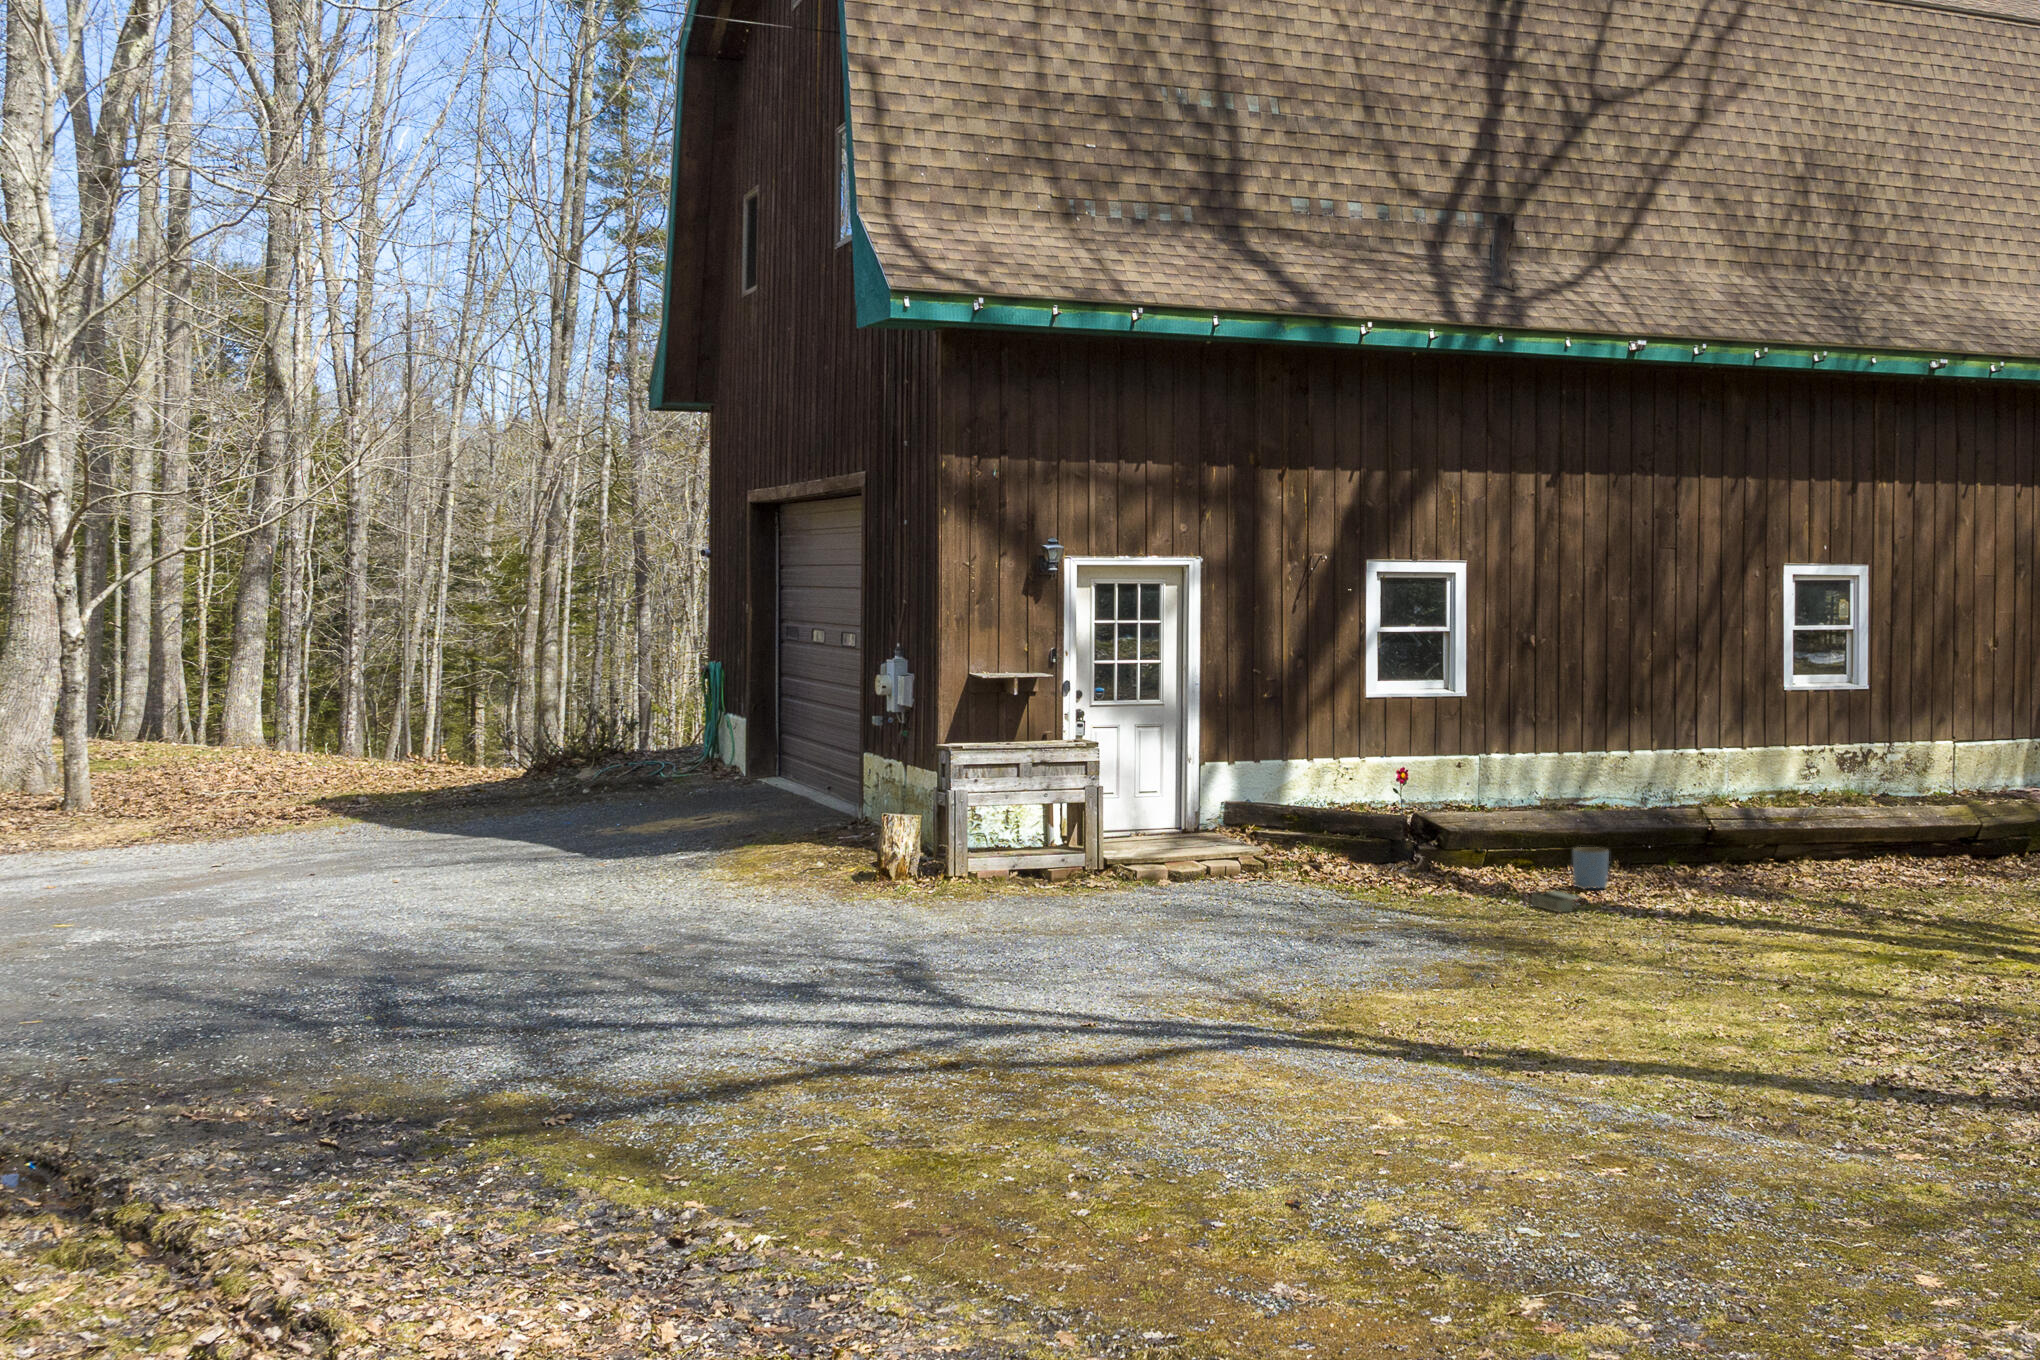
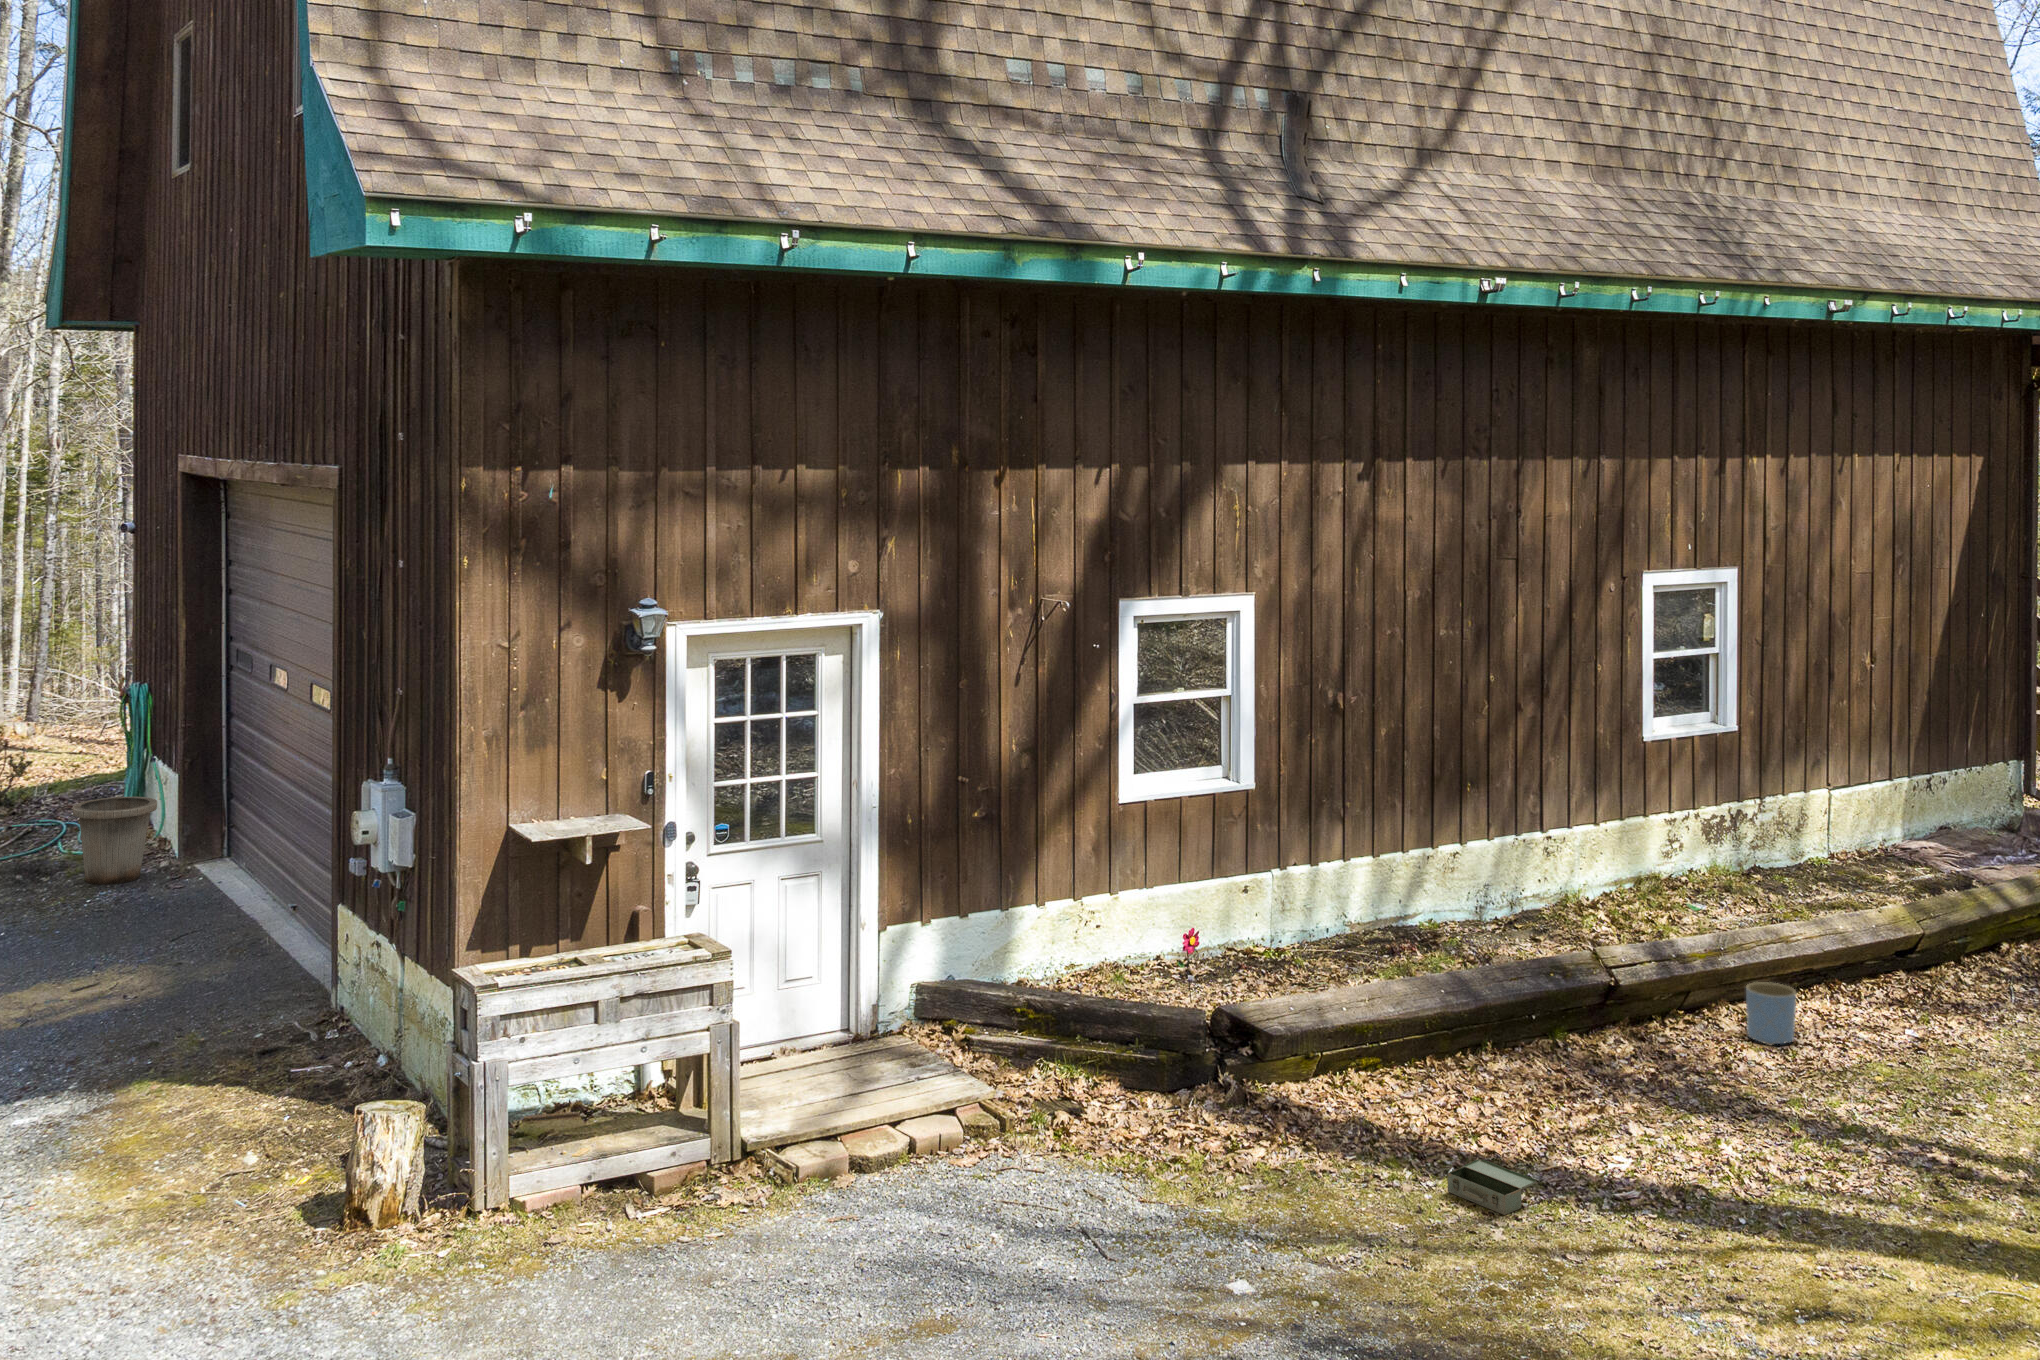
trash can: none [672,726,728,784] -> present [73,797,157,885]
planter: present [1573,847,1609,890] -> present [1746,982,1796,1046]

